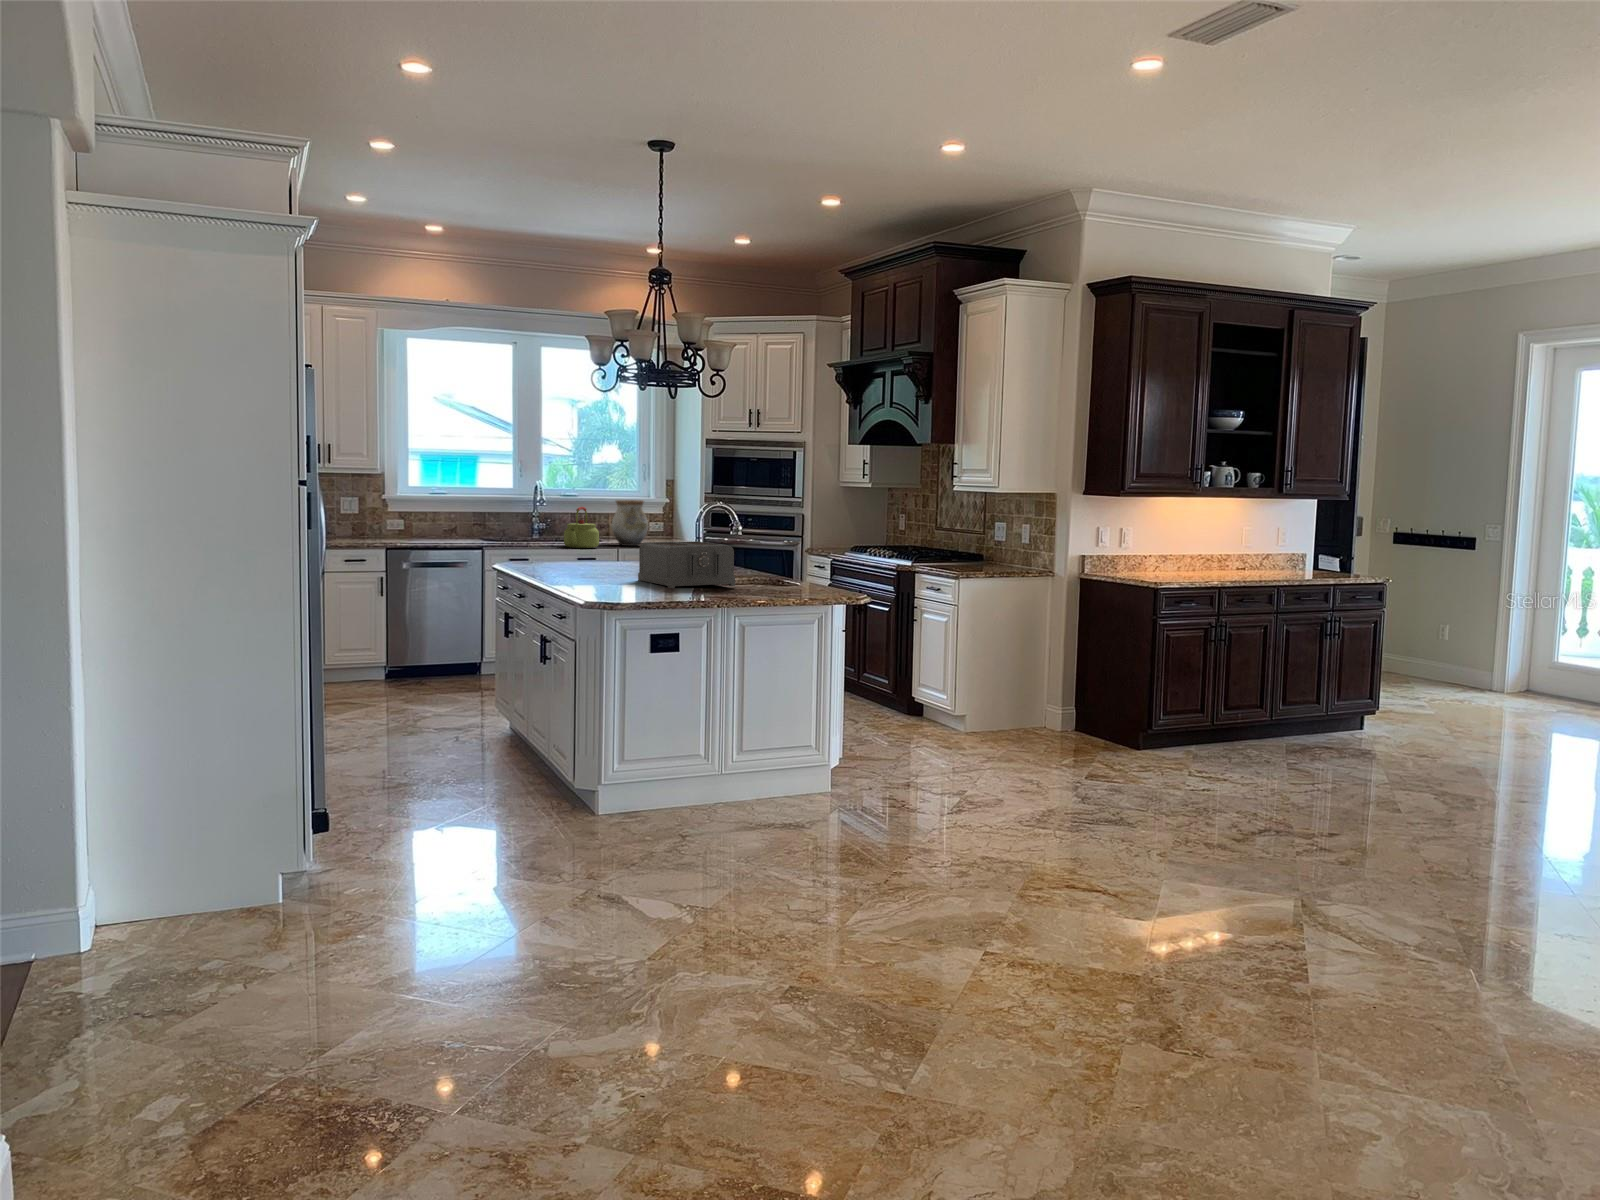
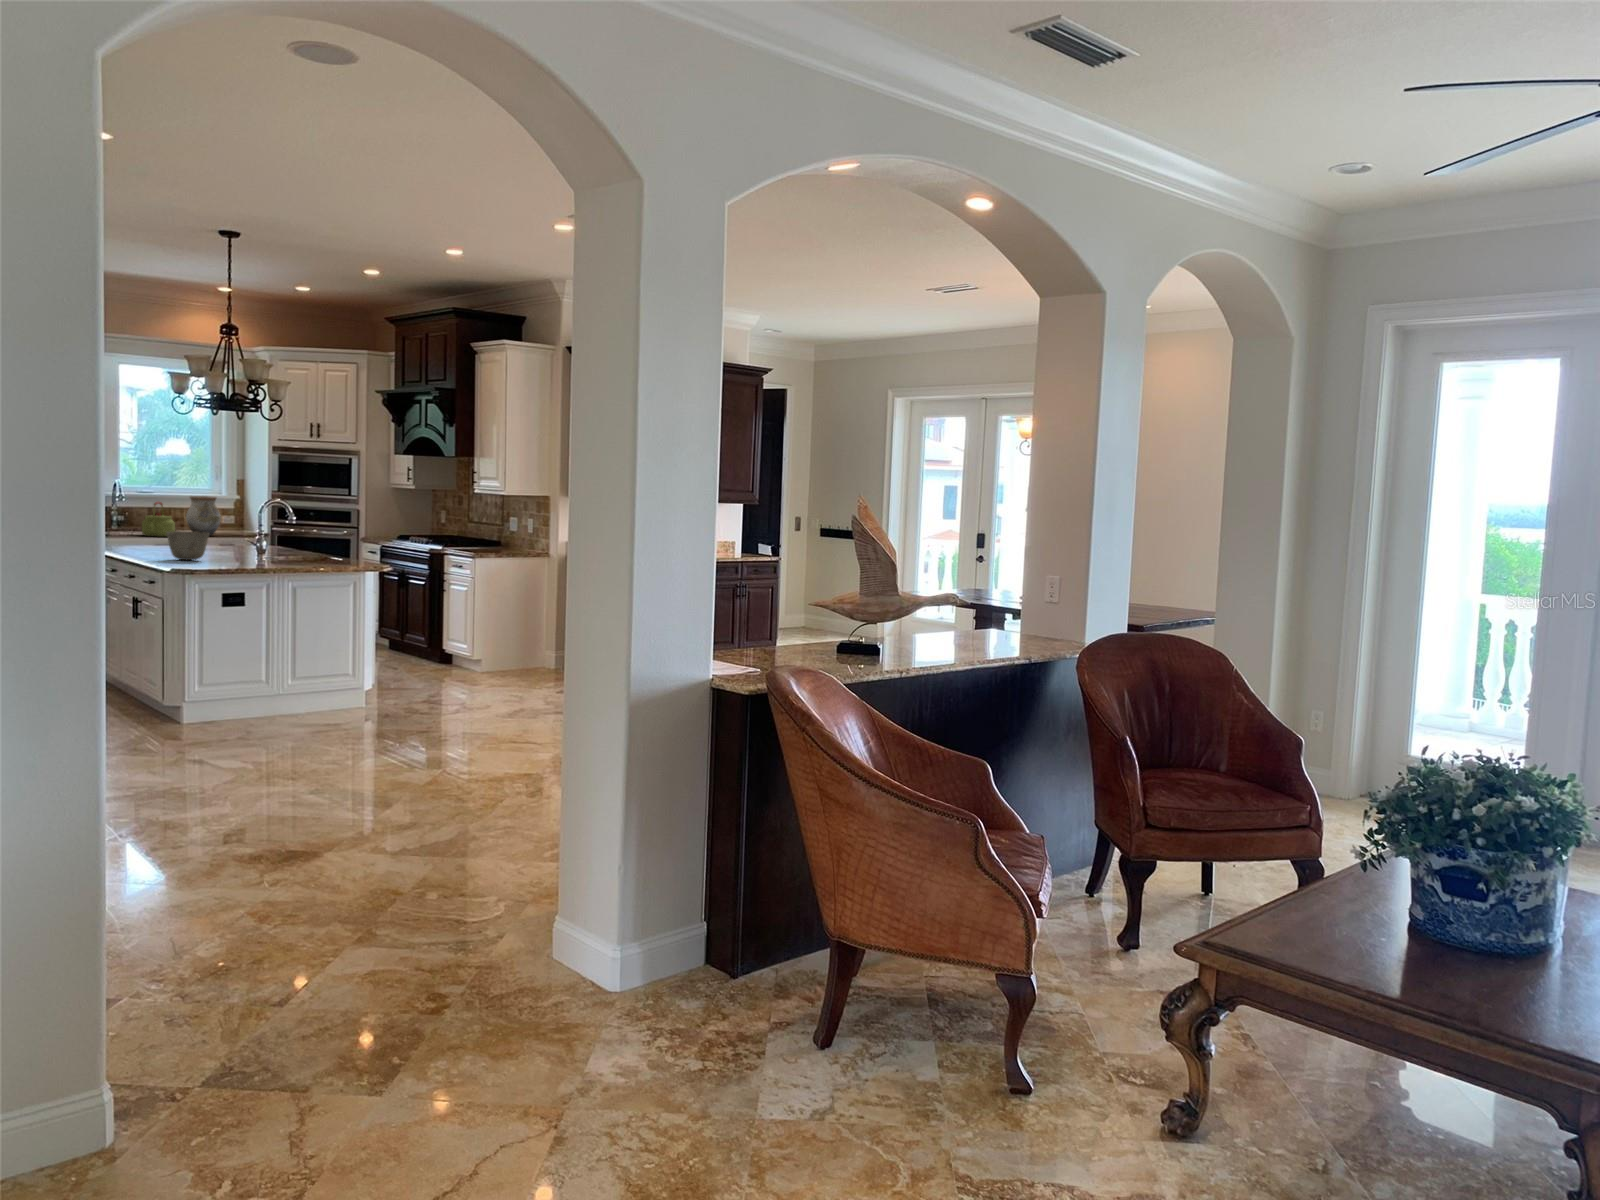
toaster: present [638,541,735,588] -> none [213,528,291,562]
ceramic bowl: none [581,547,634,587] -> present [166,531,209,560]

